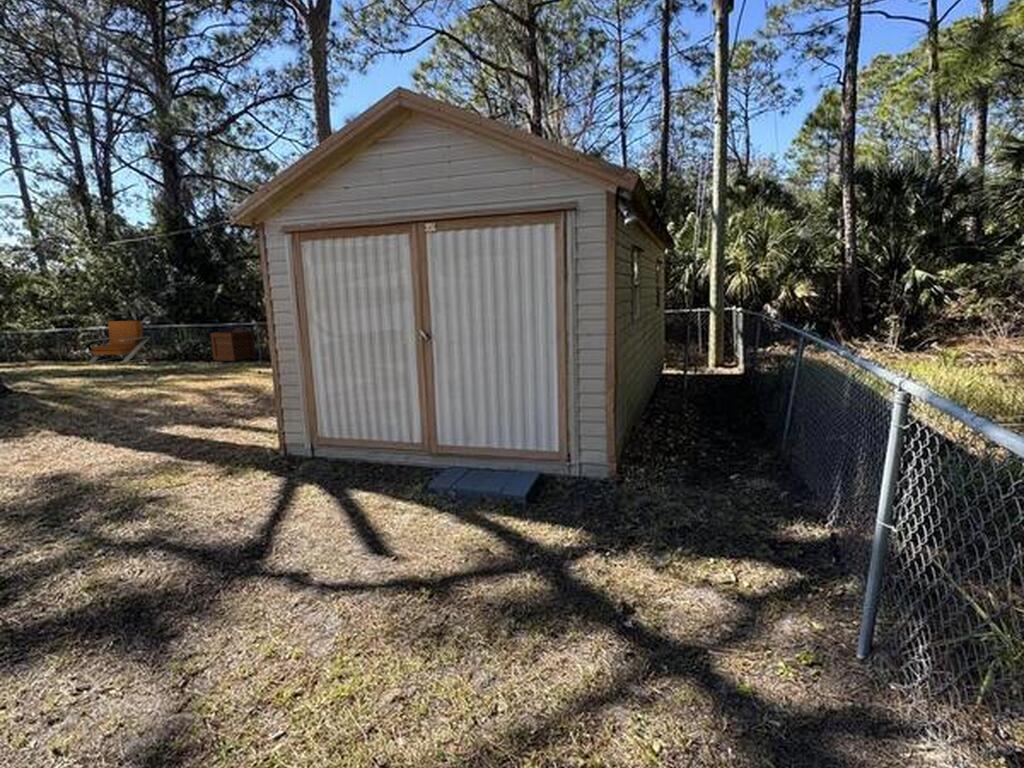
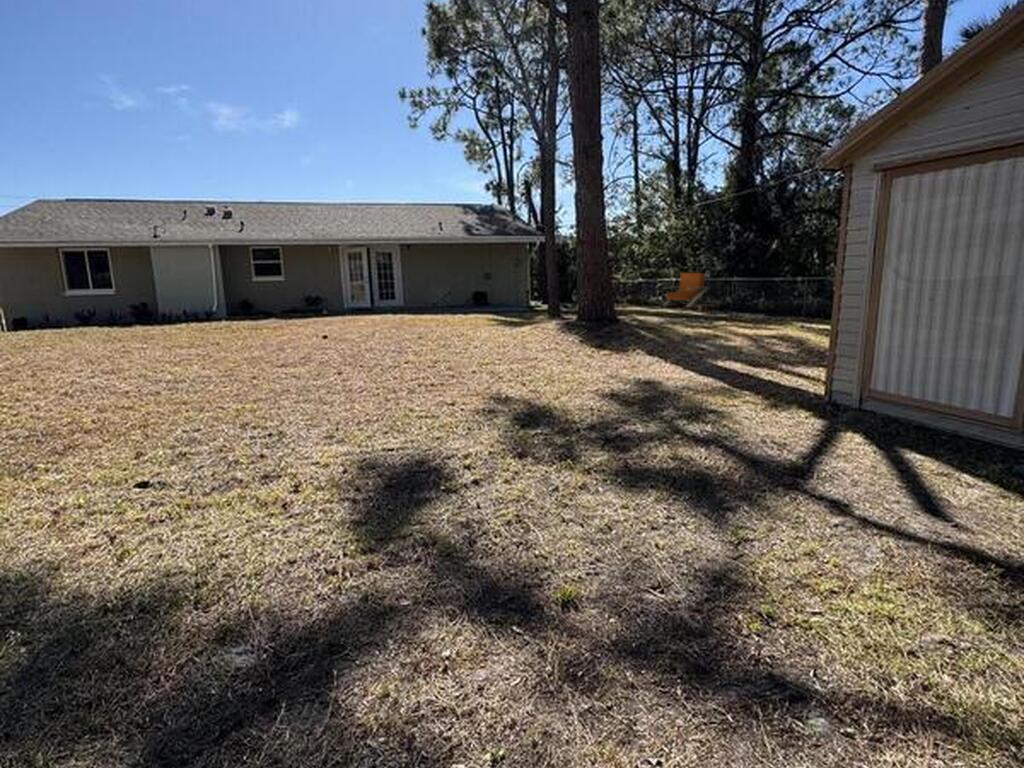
wooden crate: present [211,330,256,361] -> none [759,285,801,313]

